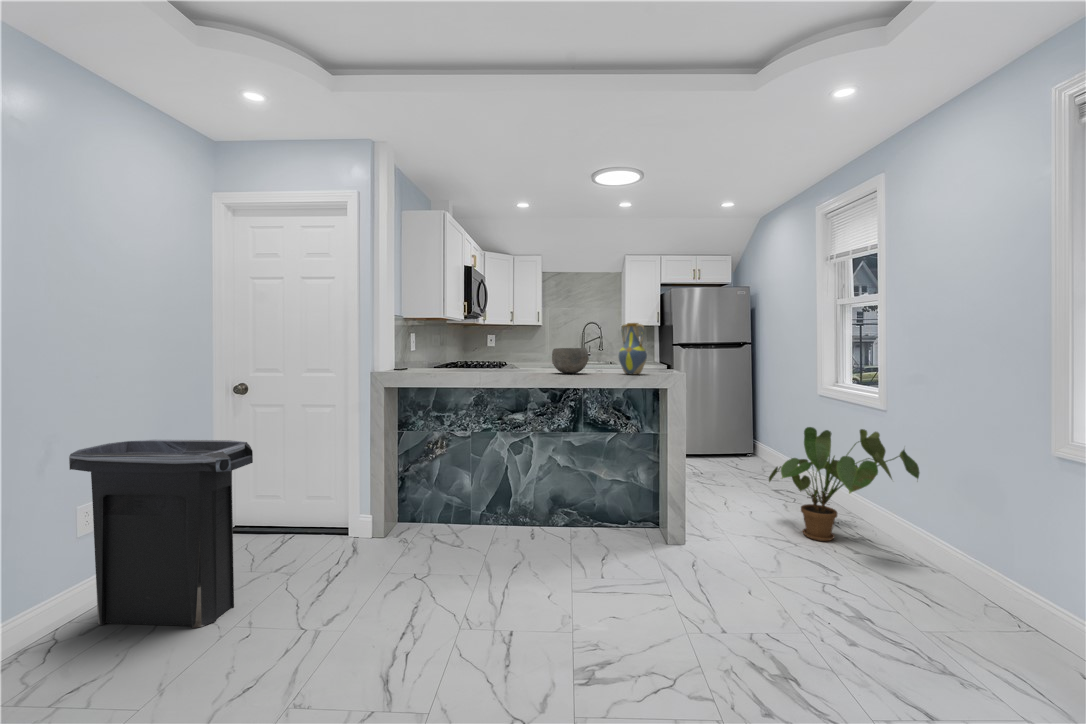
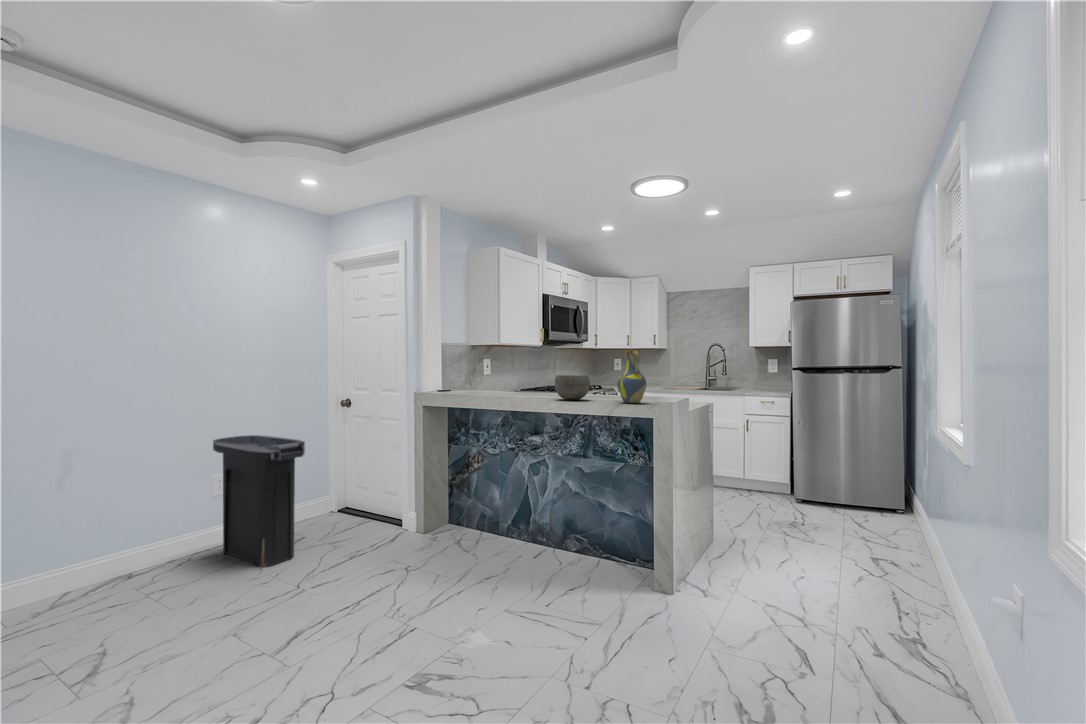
house plant: present [769,427,920,541] -> none [800,476,969,624]

